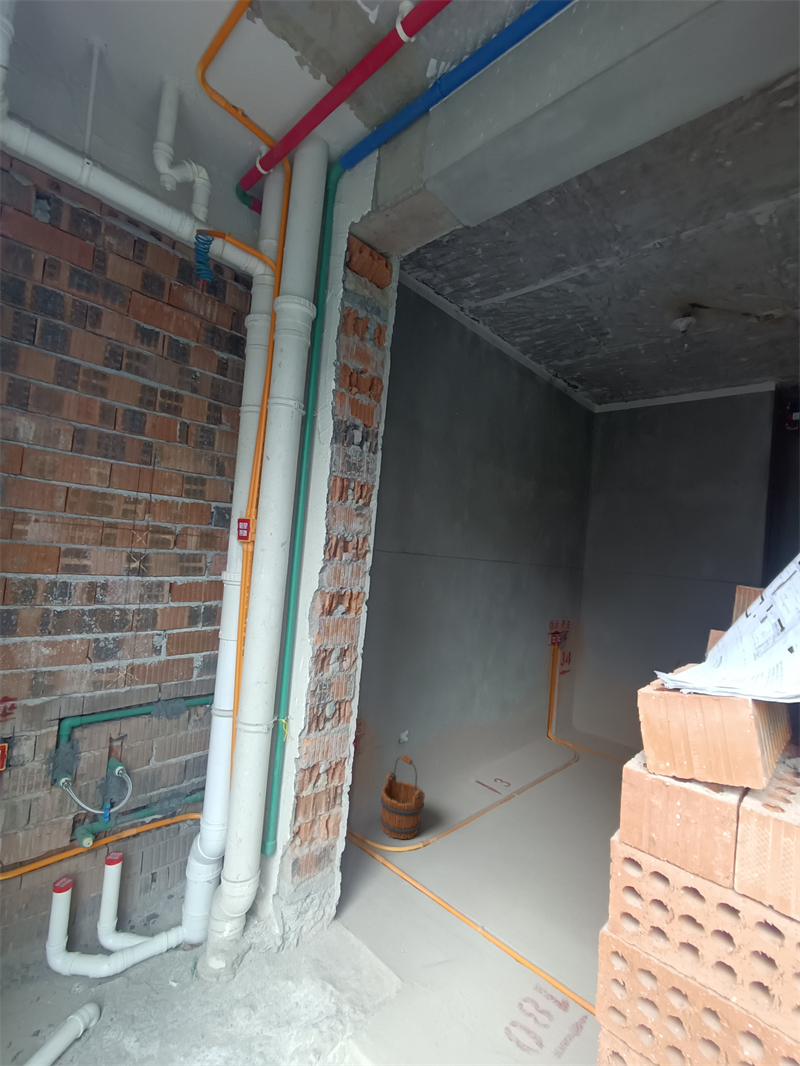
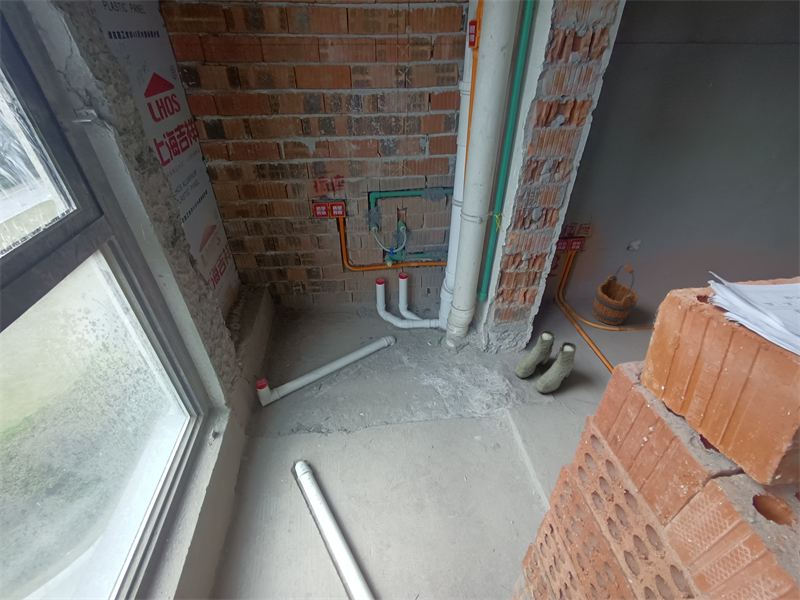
boots: none [333,870,402,980] -> present [515,331,576,393]

